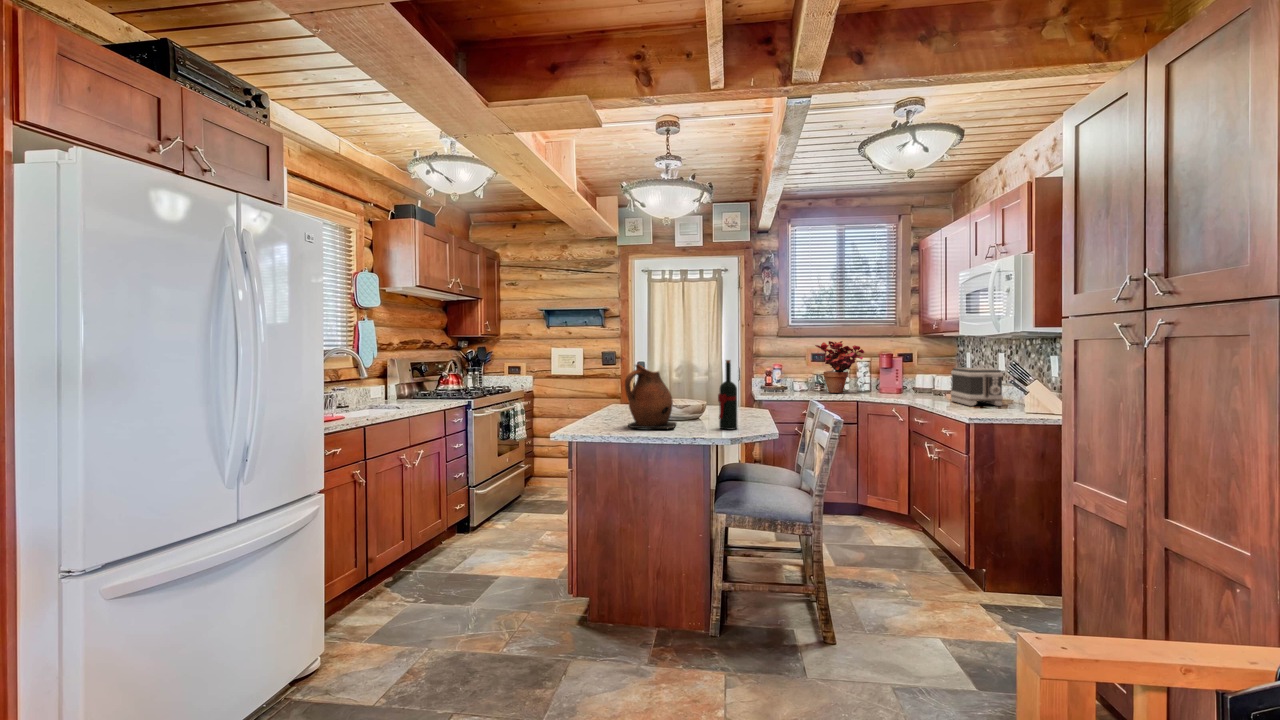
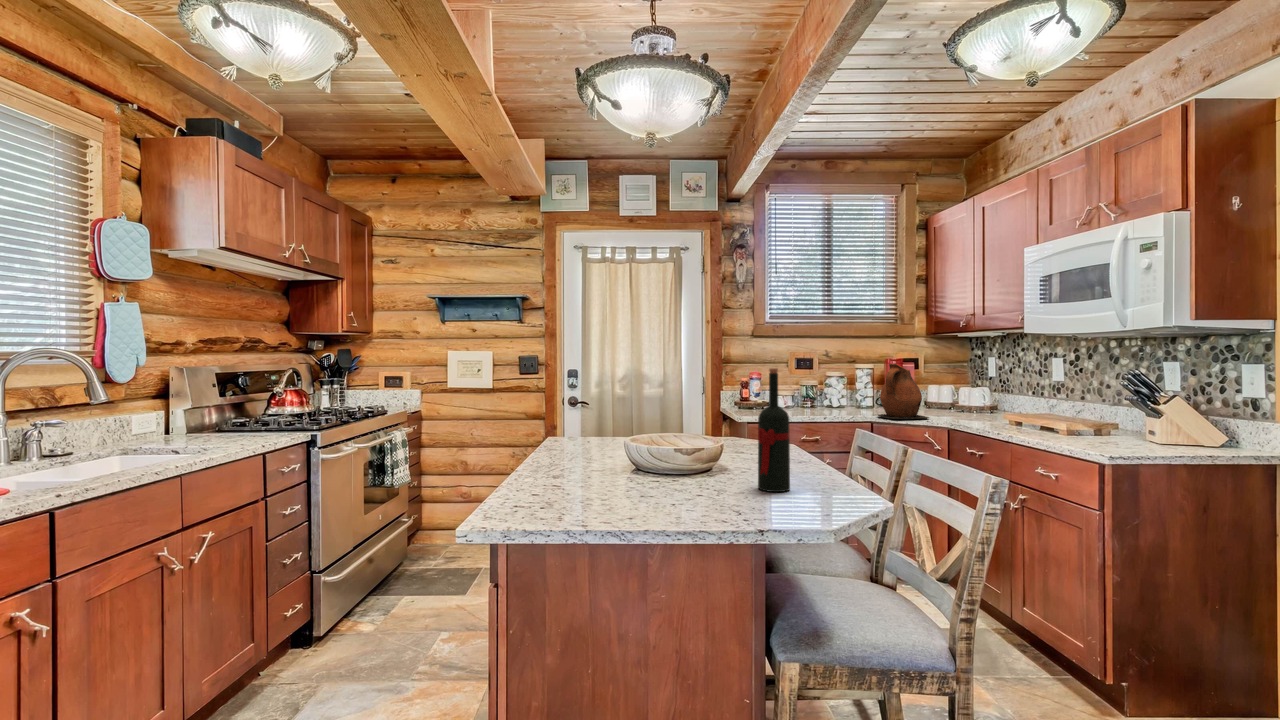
potted plant: present [815,341,864,393] -> none [808,342,872,410]
ceramic pitcher: present [625,364,676,429] -> present [878,364,929,419]
toaster: present [951,368,1003,406] -> none [1001,377,1085,429]

